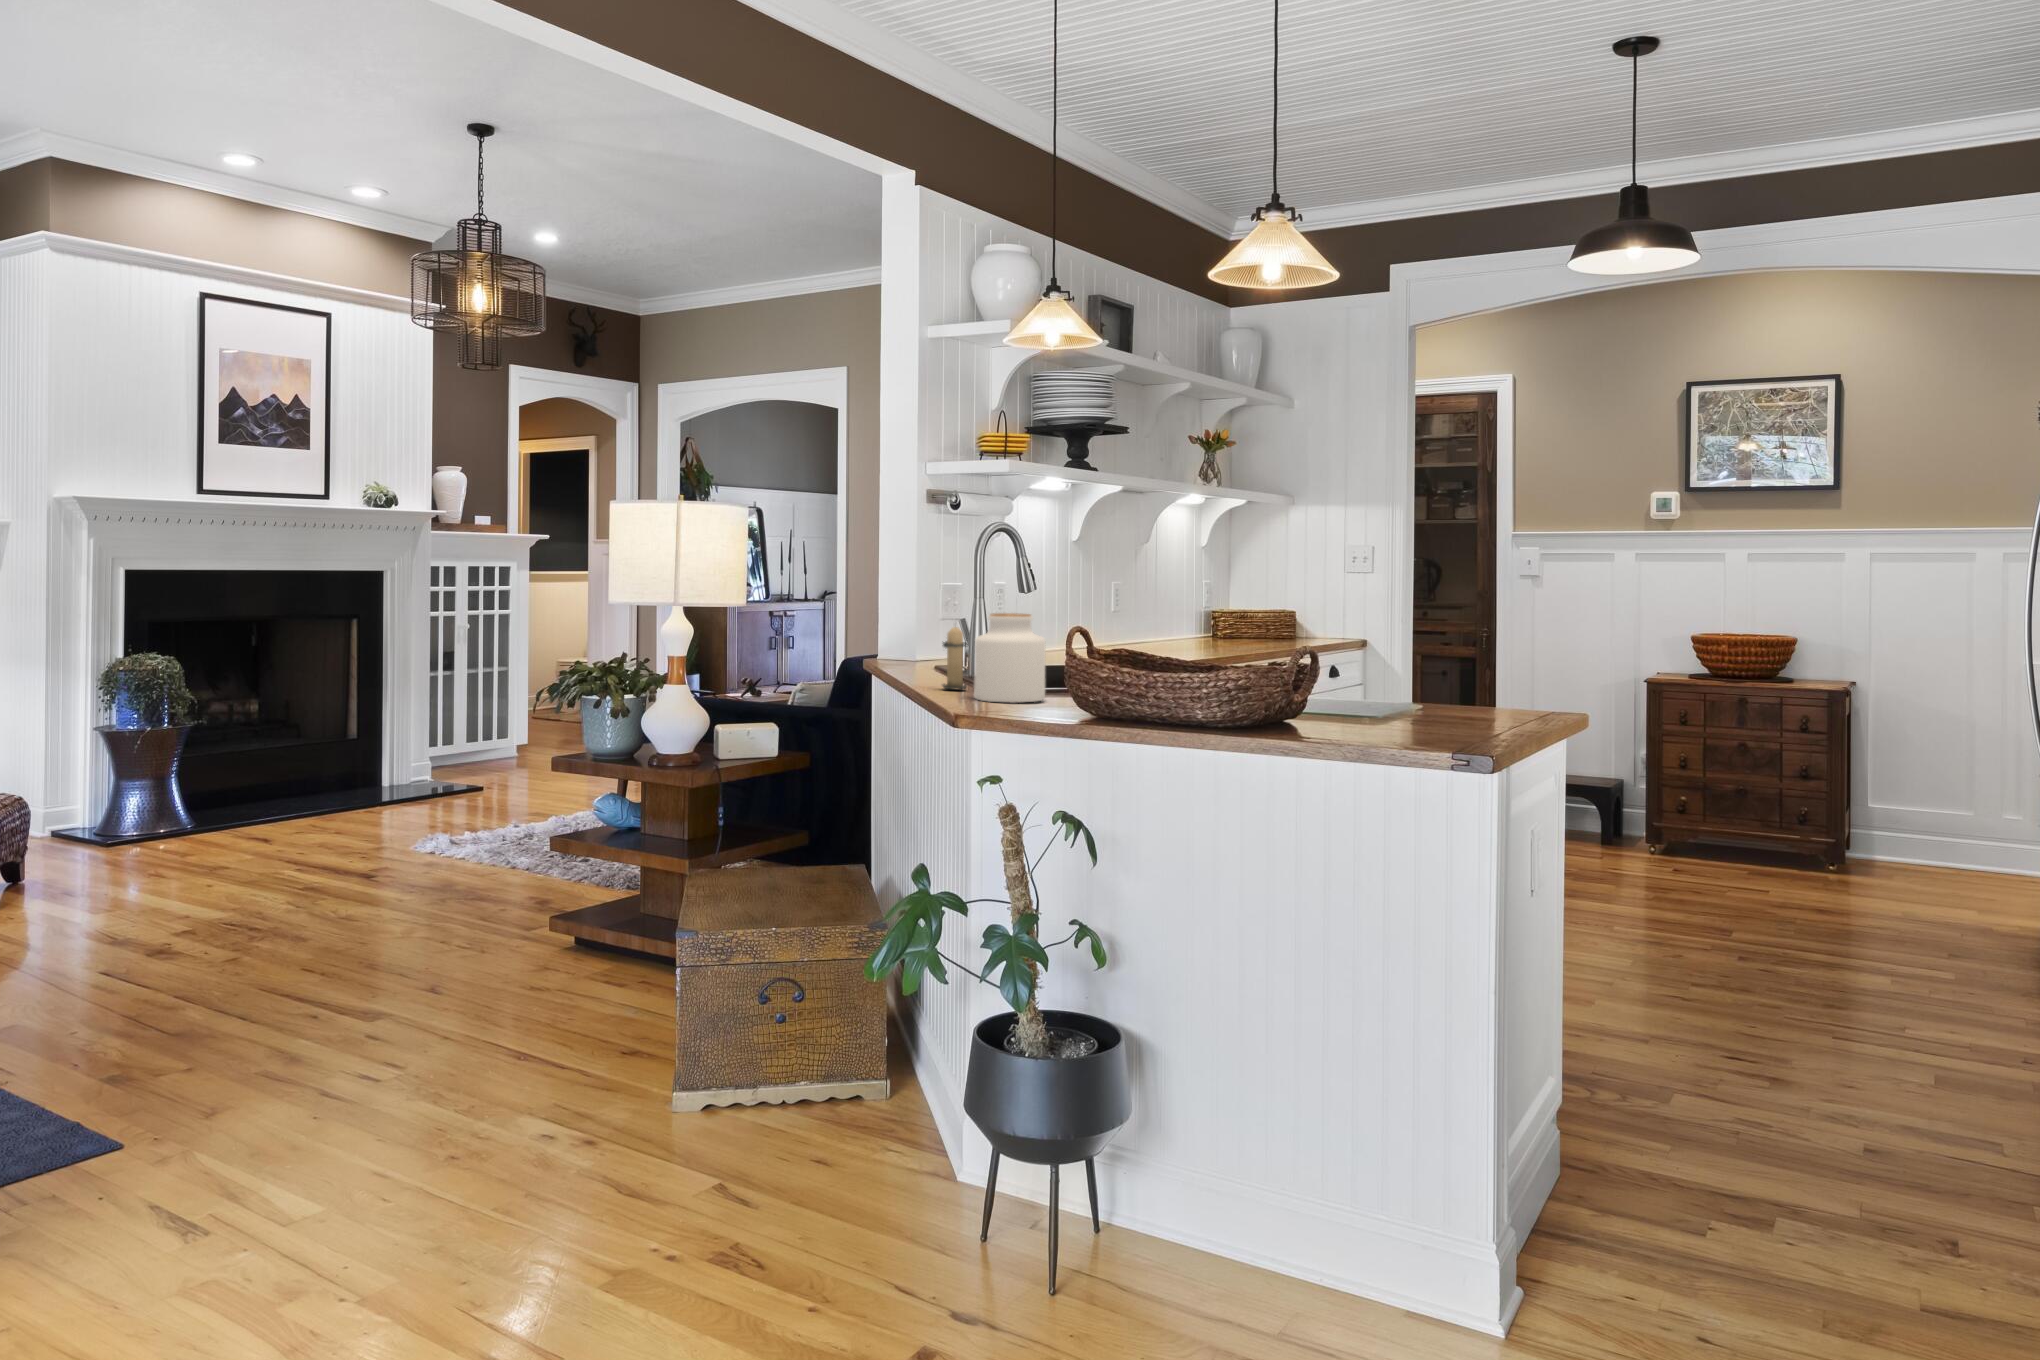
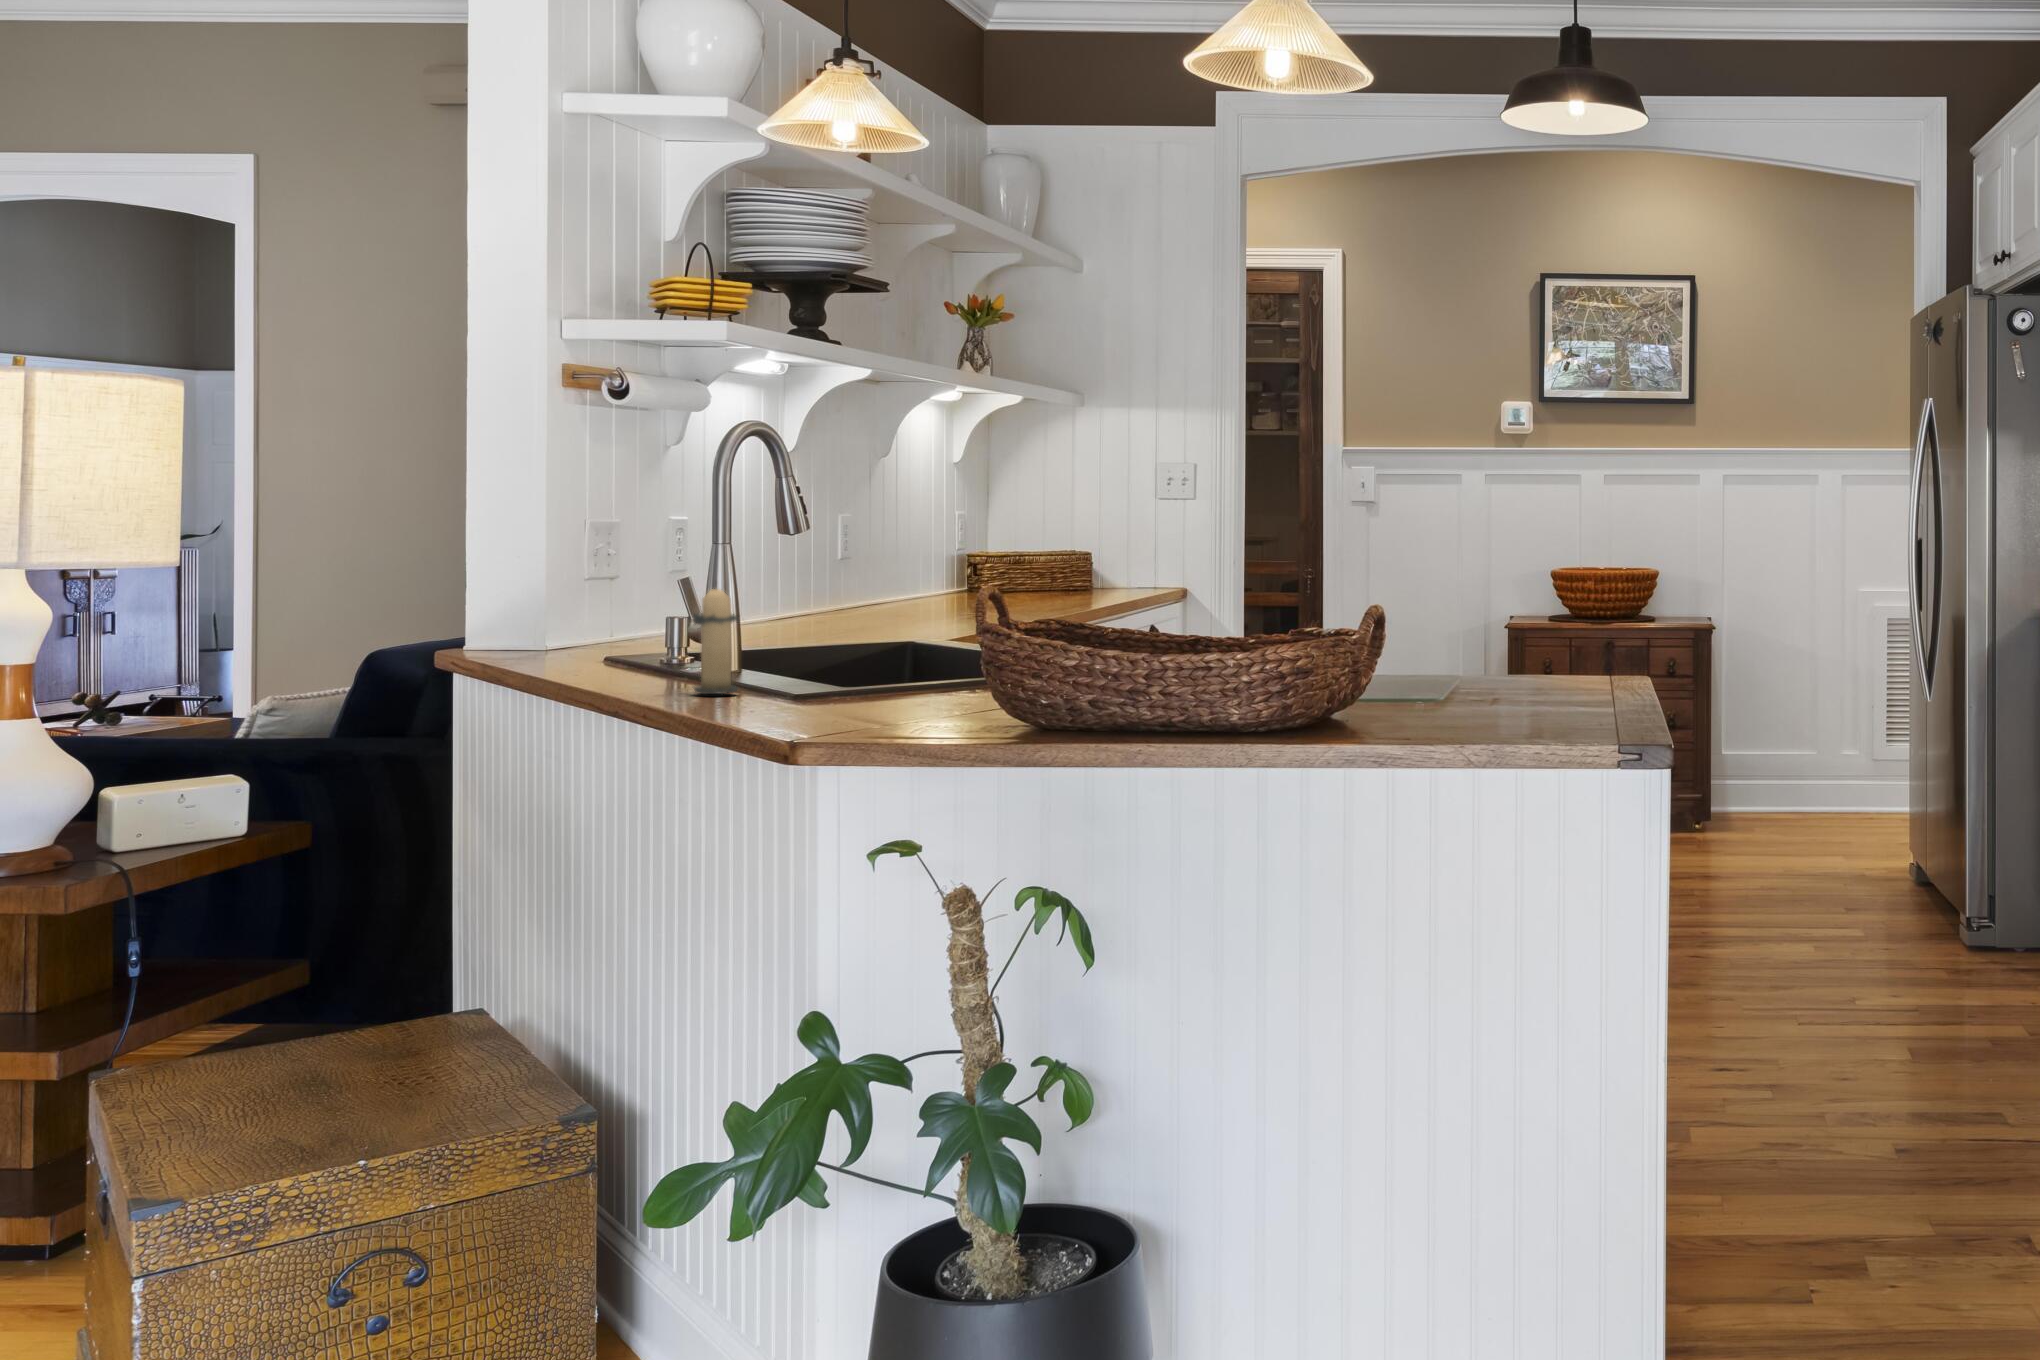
jar: present [974,613,1046,703] -> none [774,563,899,712]

